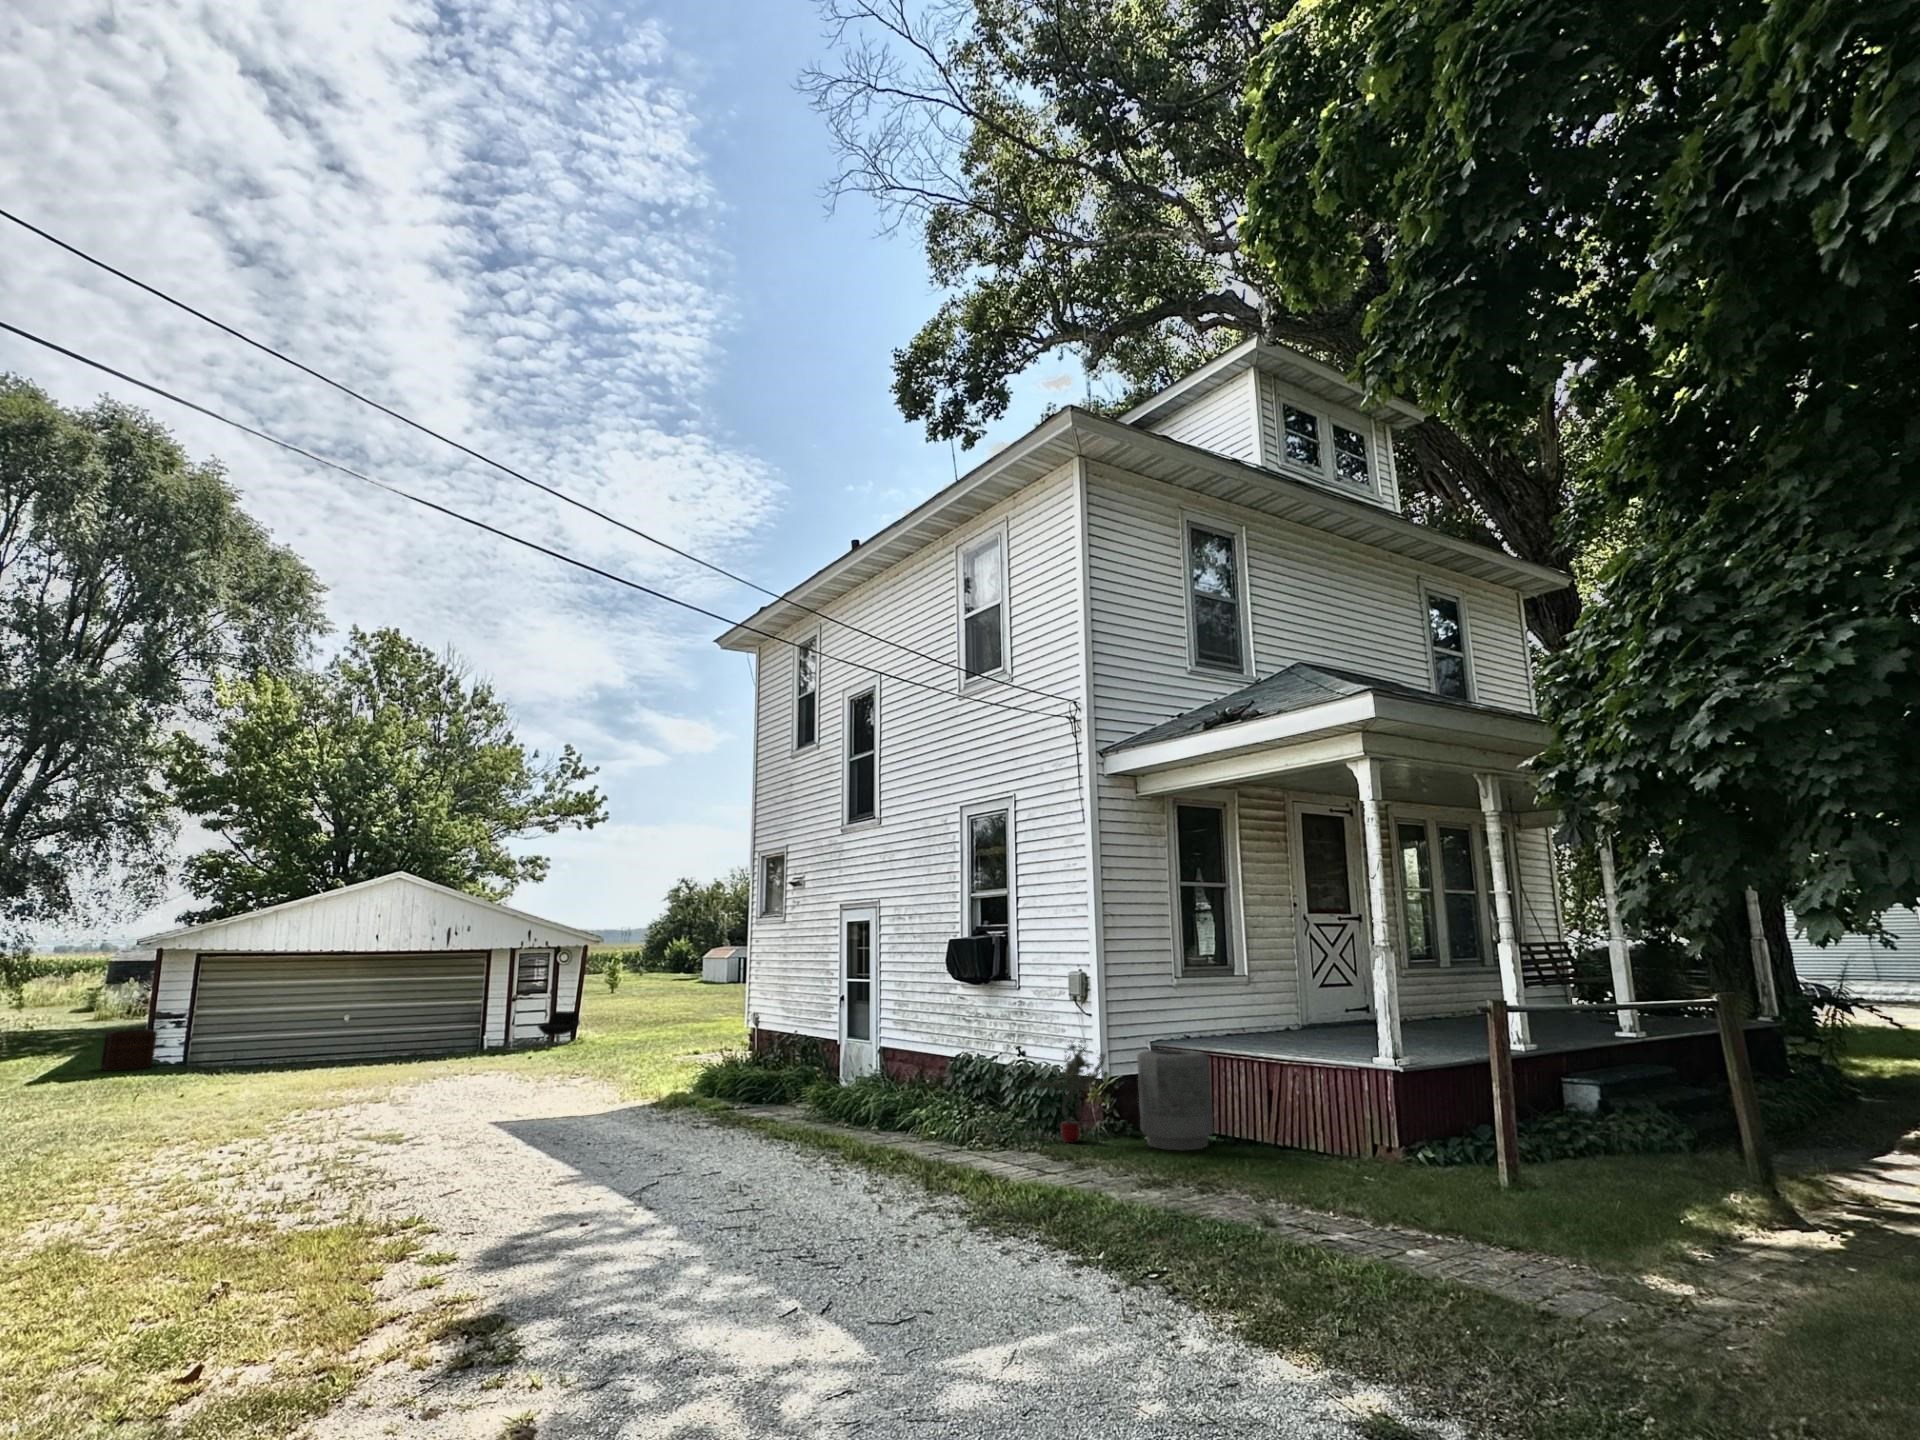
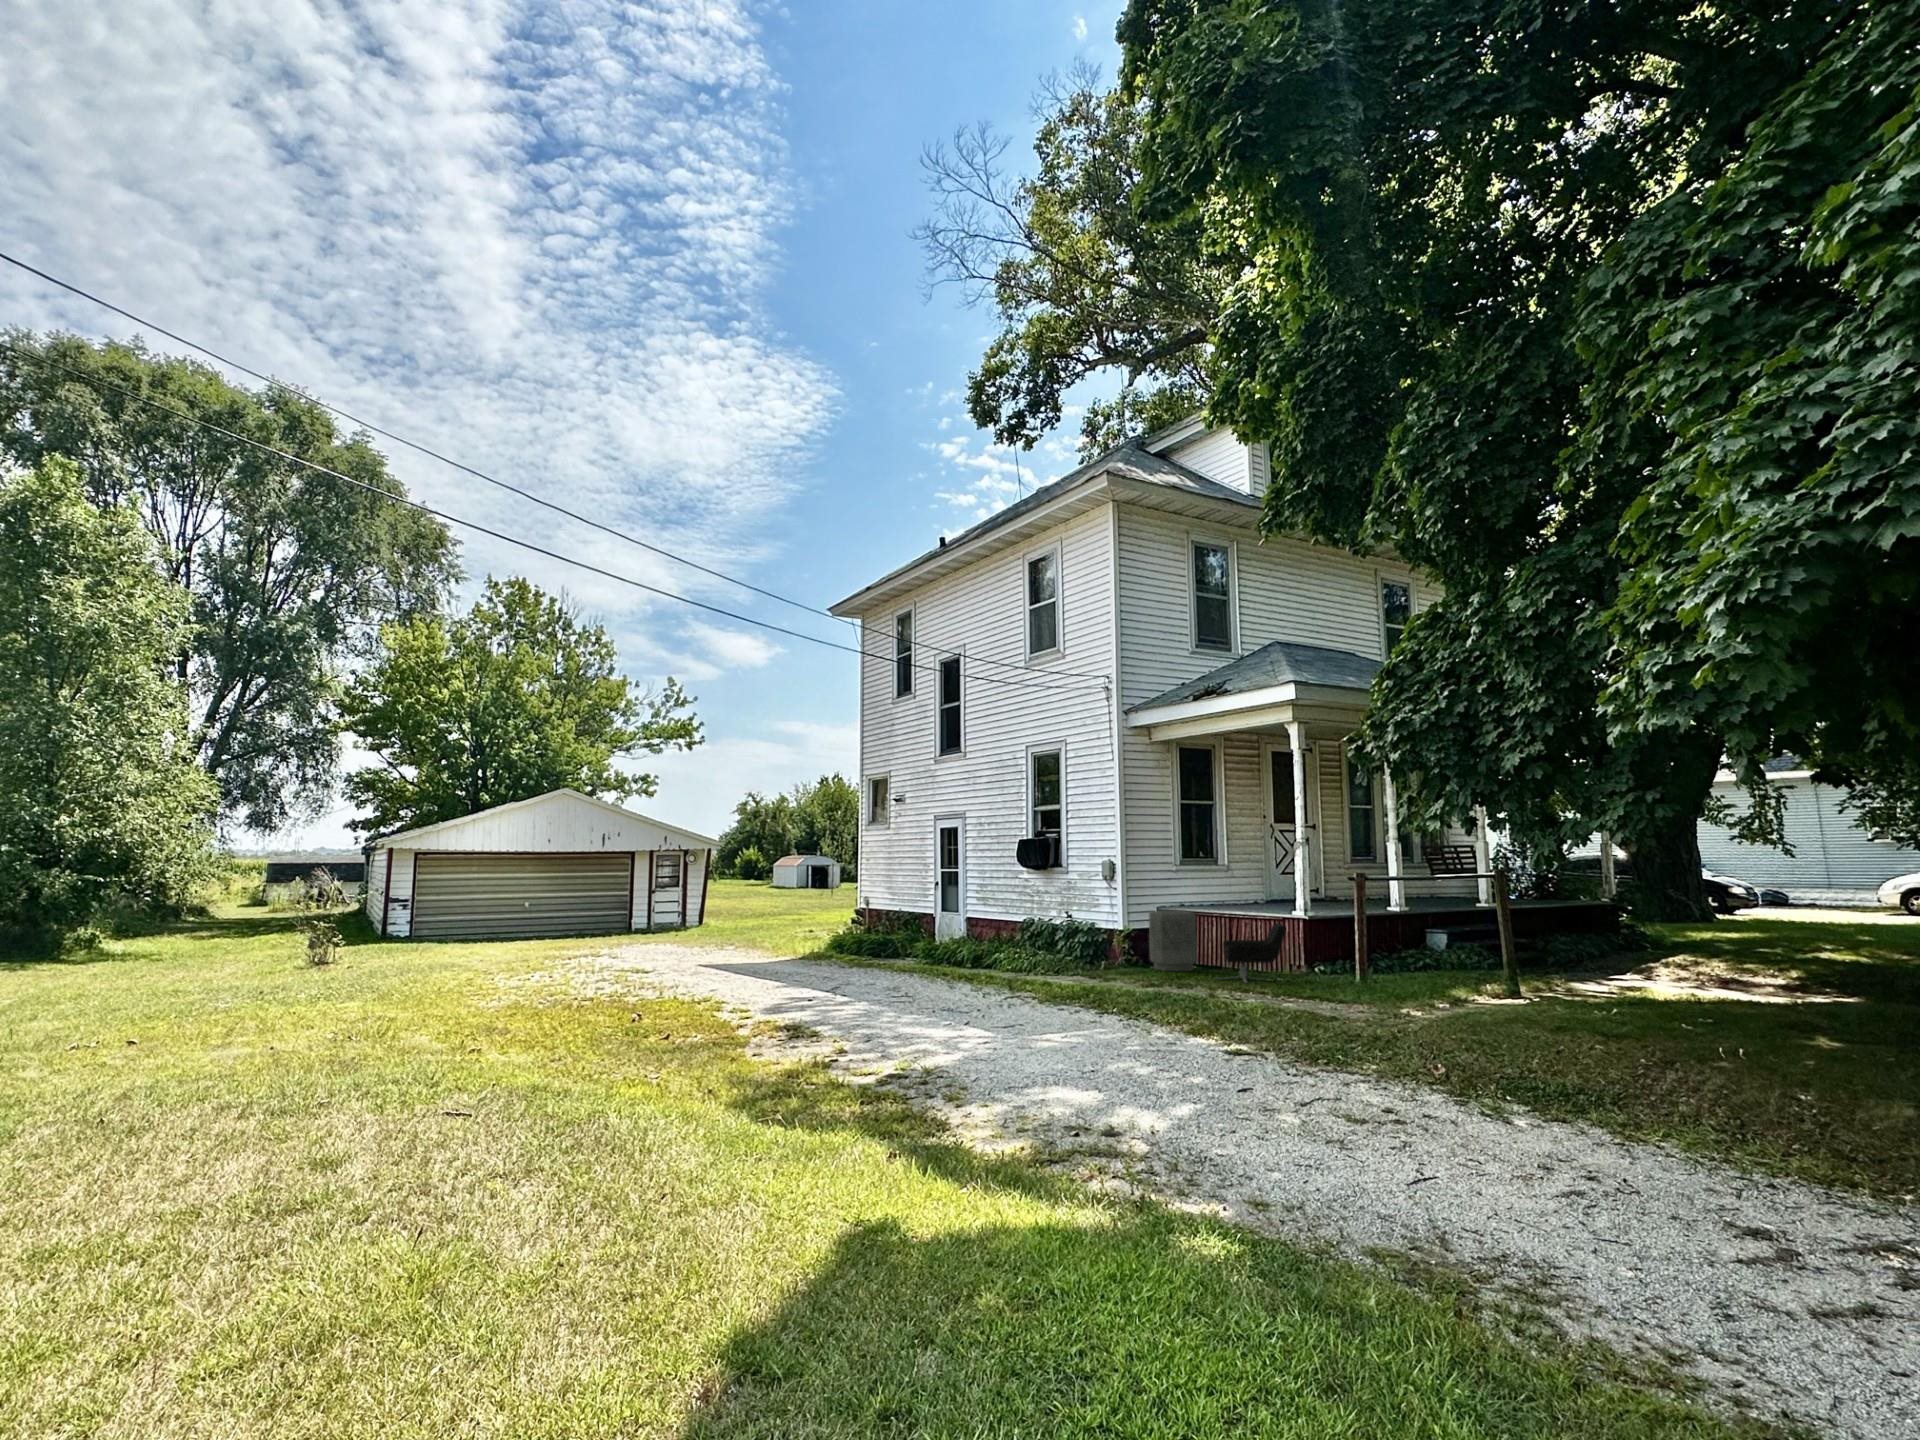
lounge chair: present [538,1011,580,1044] -> present [1223,923,1287,983]
wooden crate: present [100,1029,157,1071] -> none [357,903,398,933]
potted tree: present [1032,1040,1106,1143] -> none [1077,902,1130,968]

